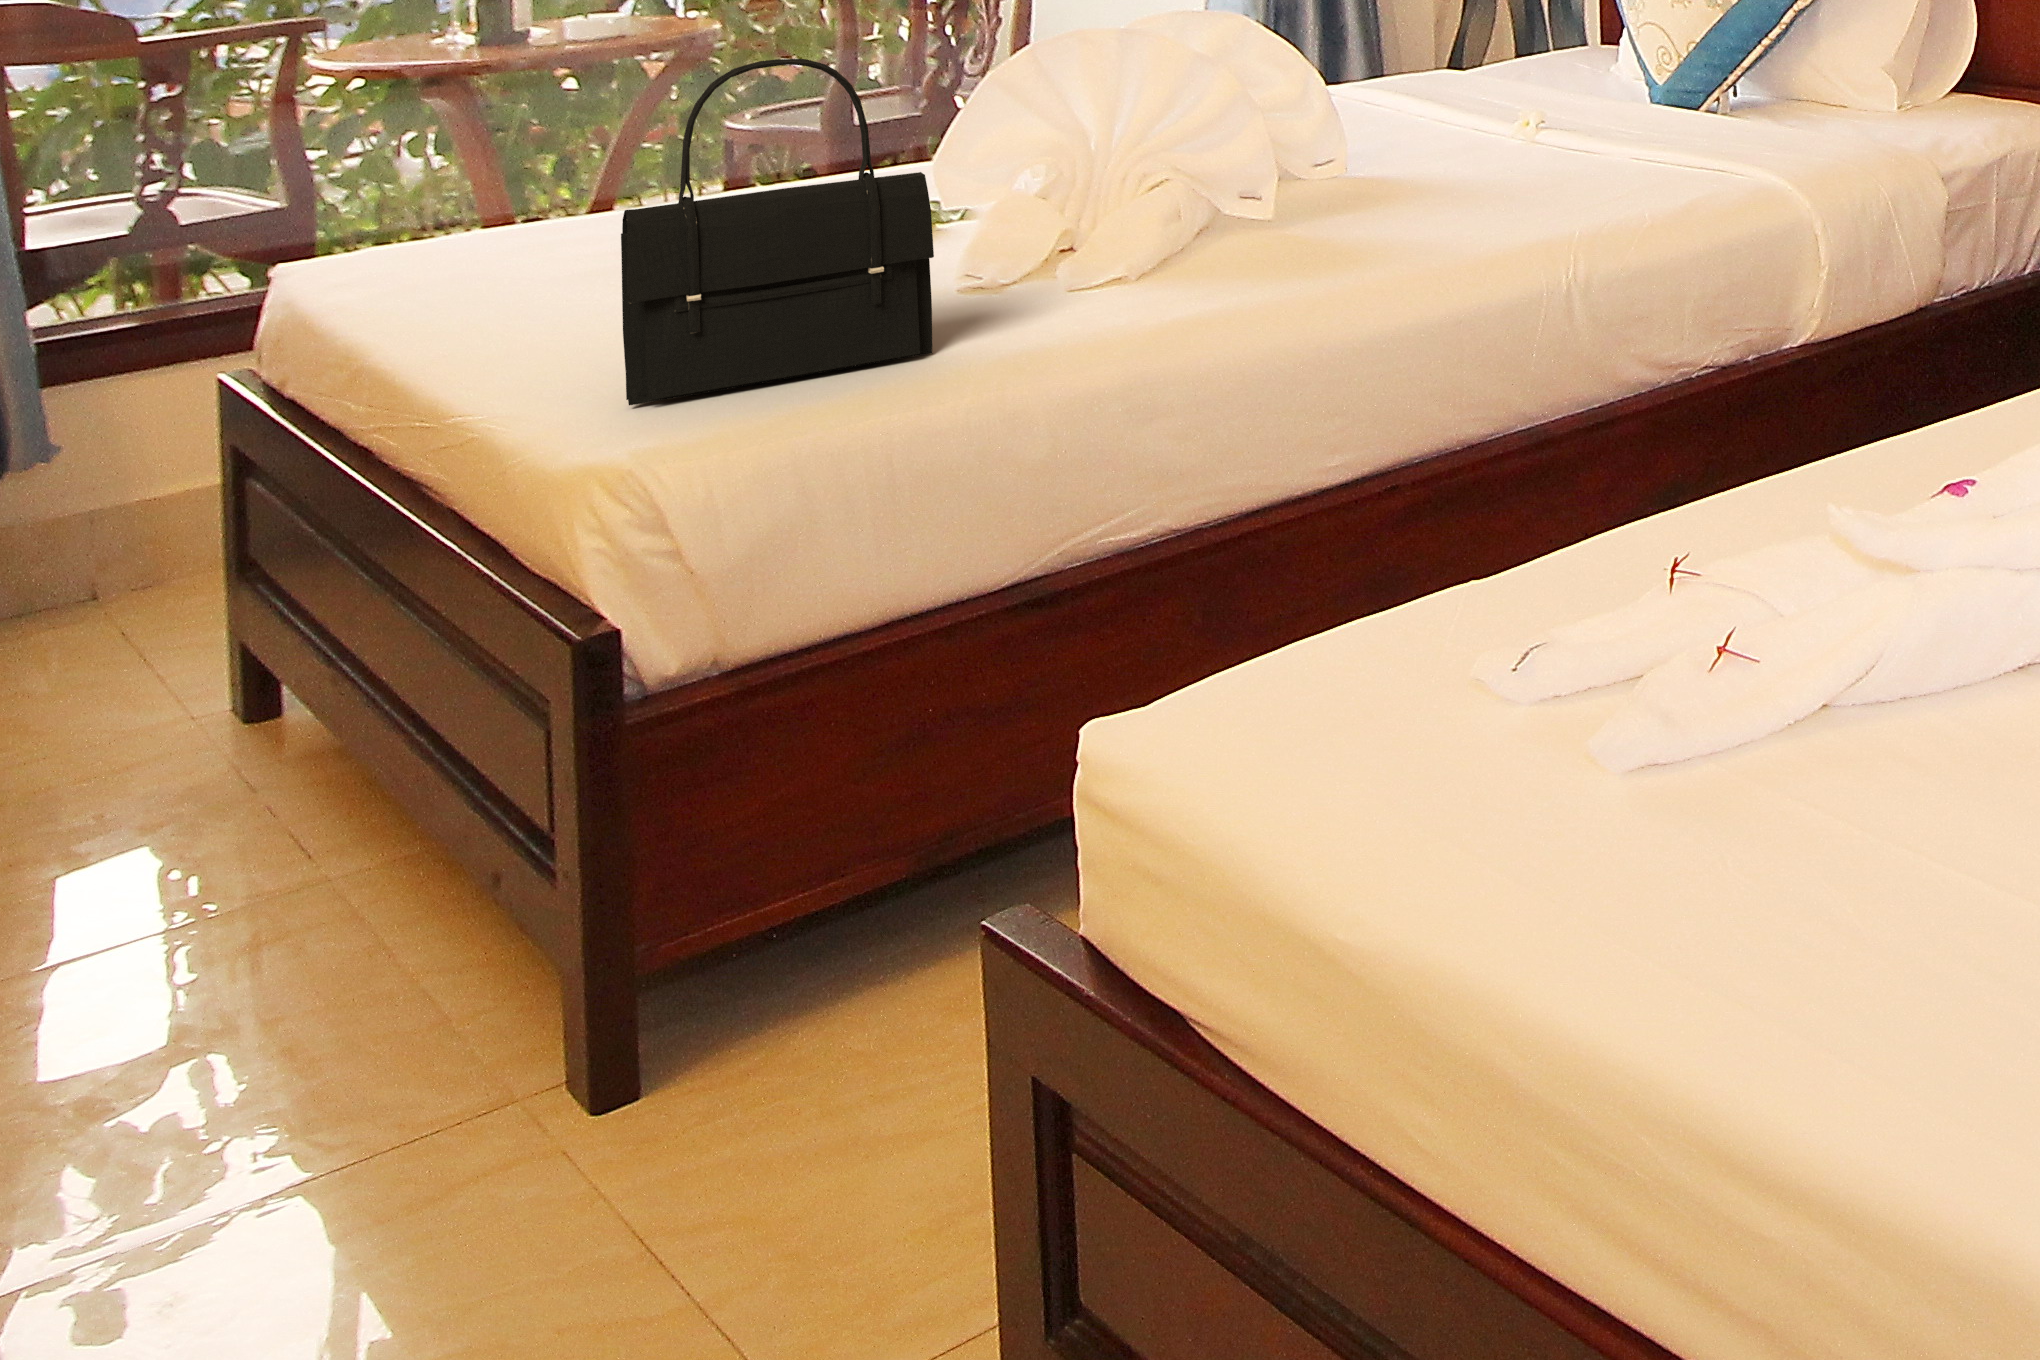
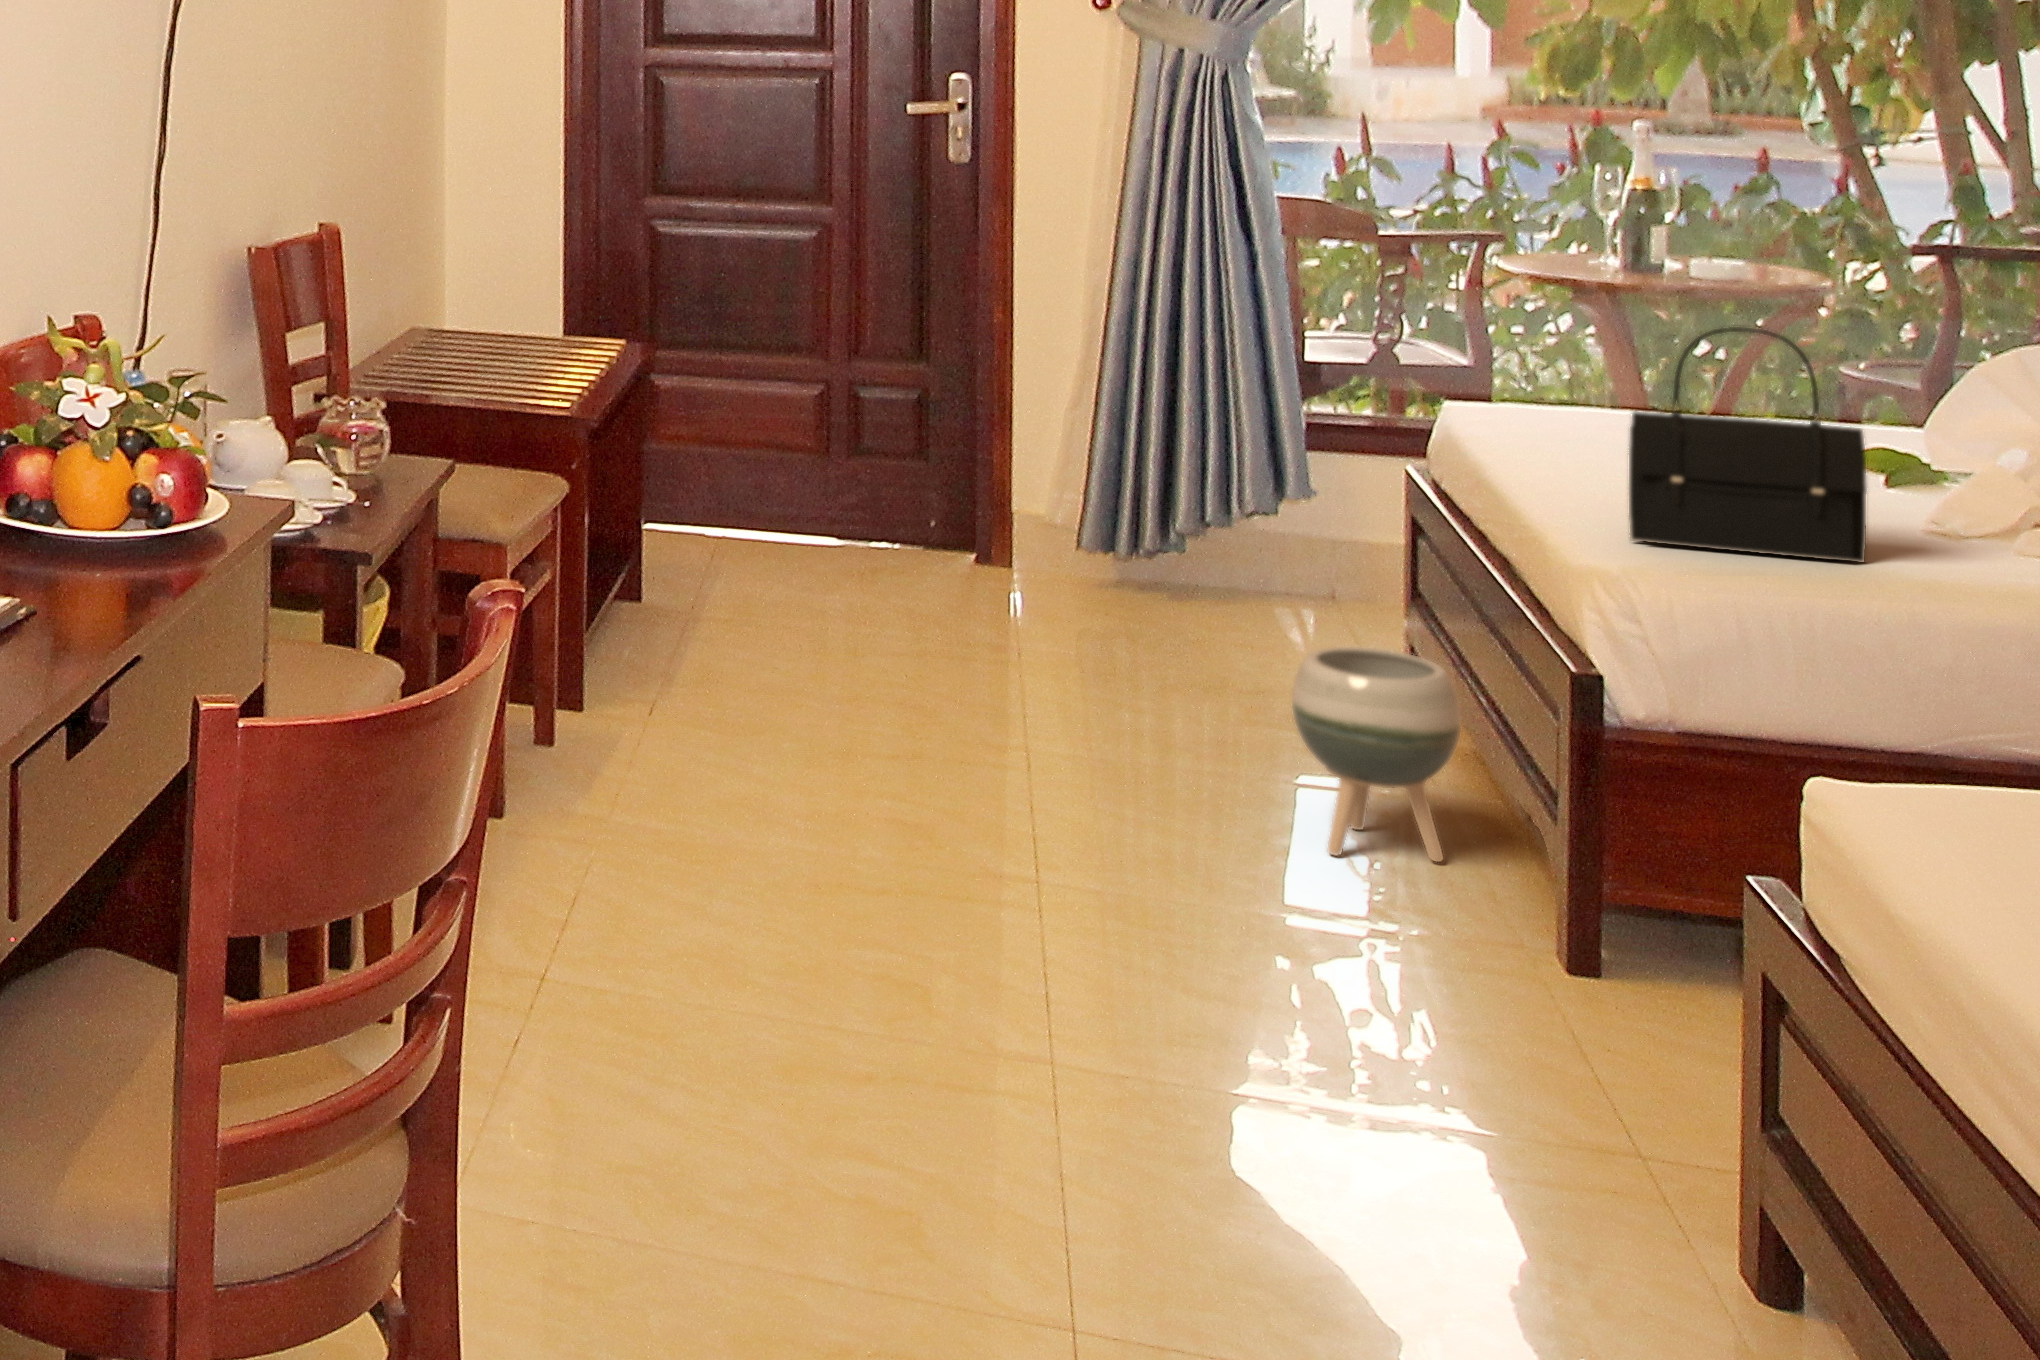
planter: none [50,681,361,1085] -> present [1292,647,1461,862]

